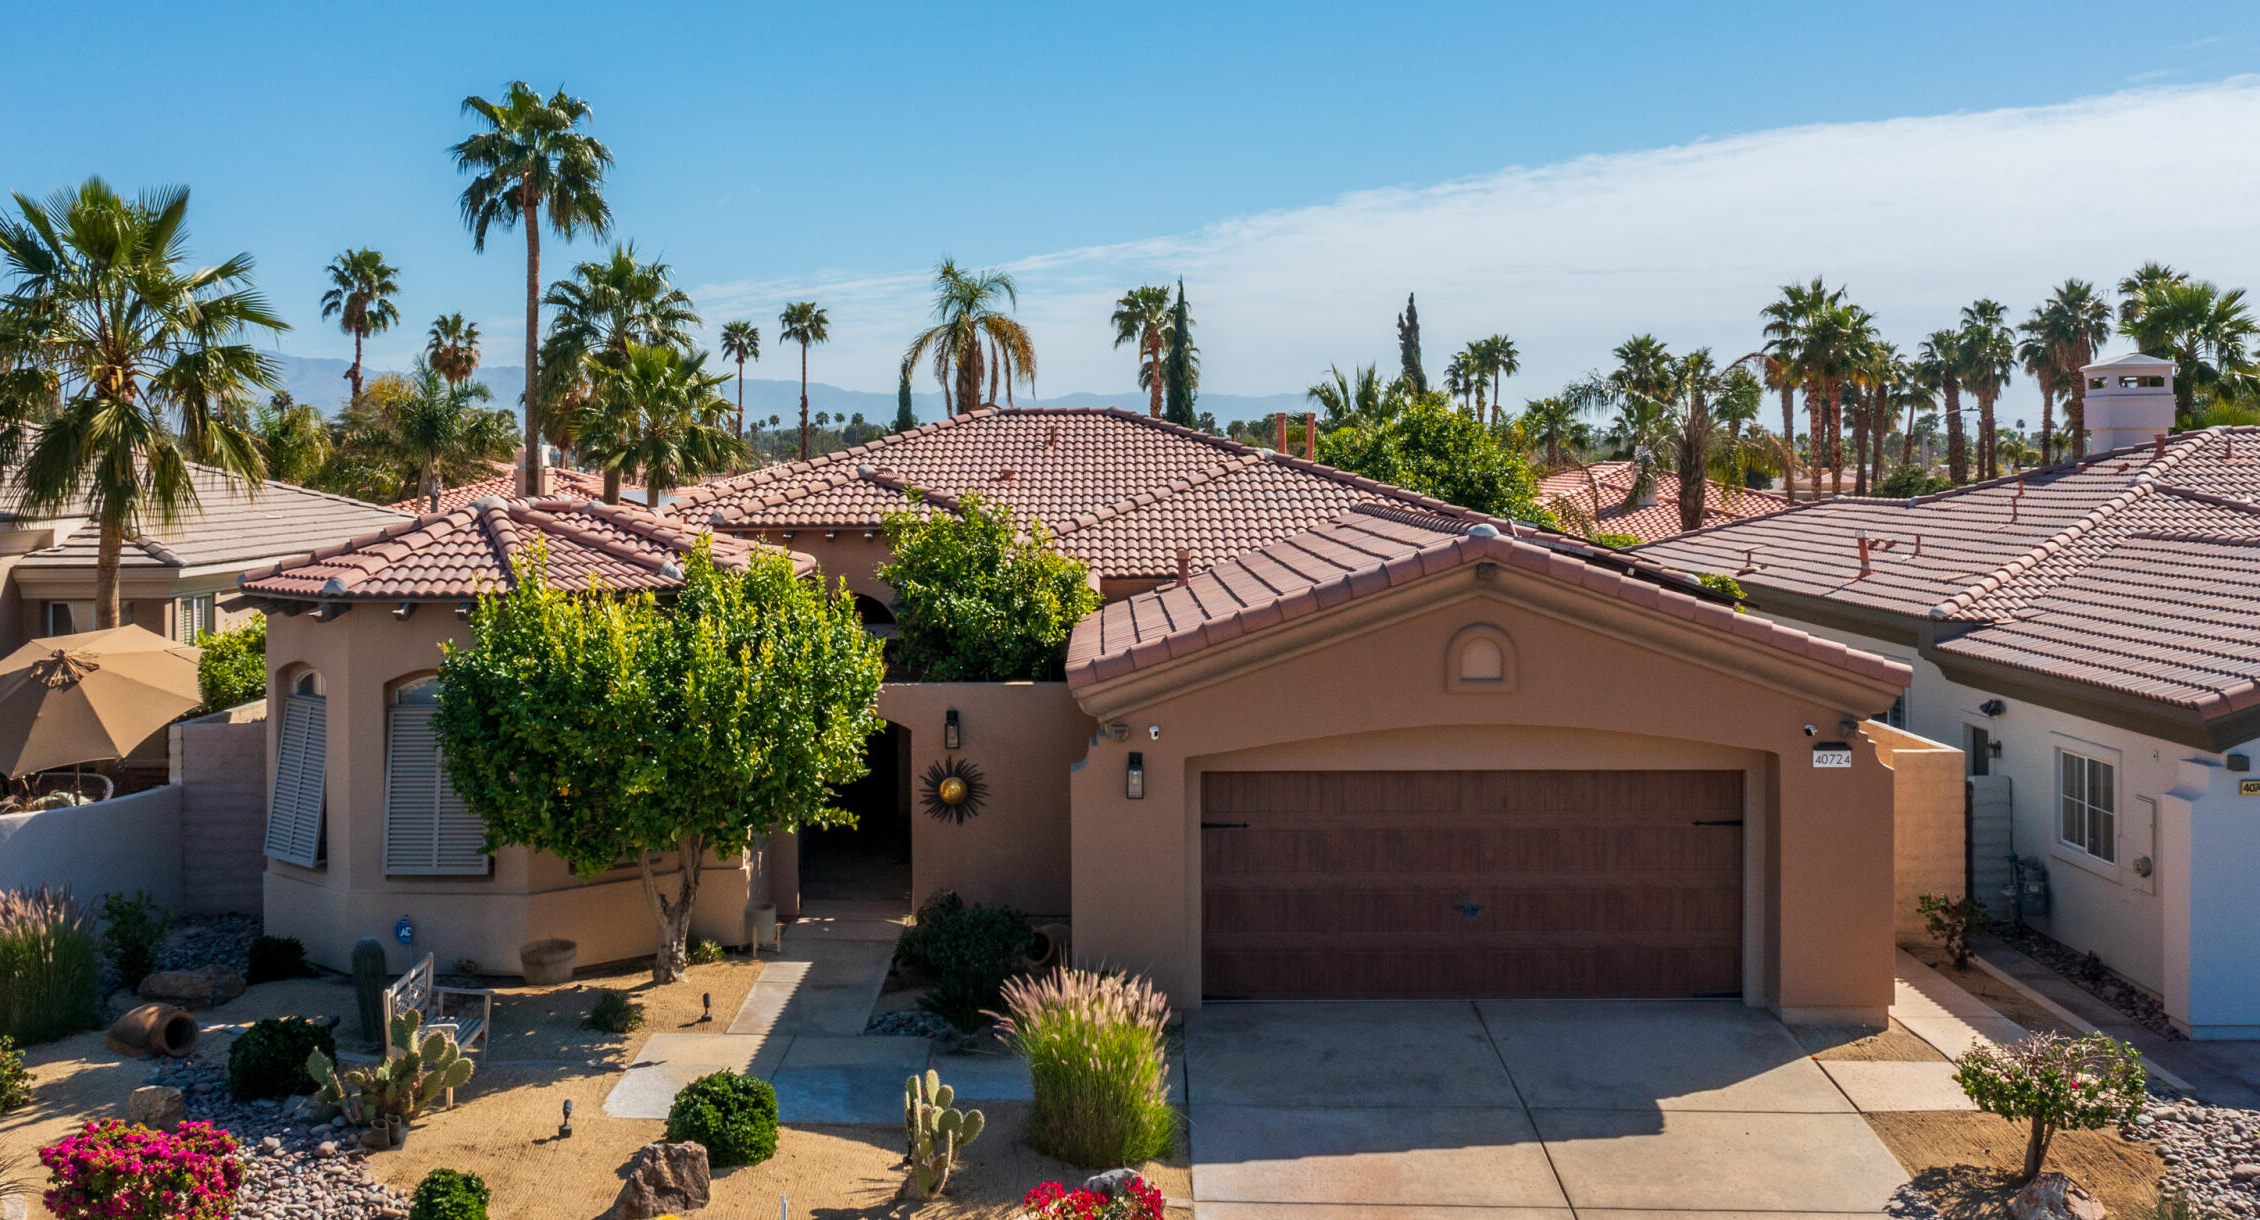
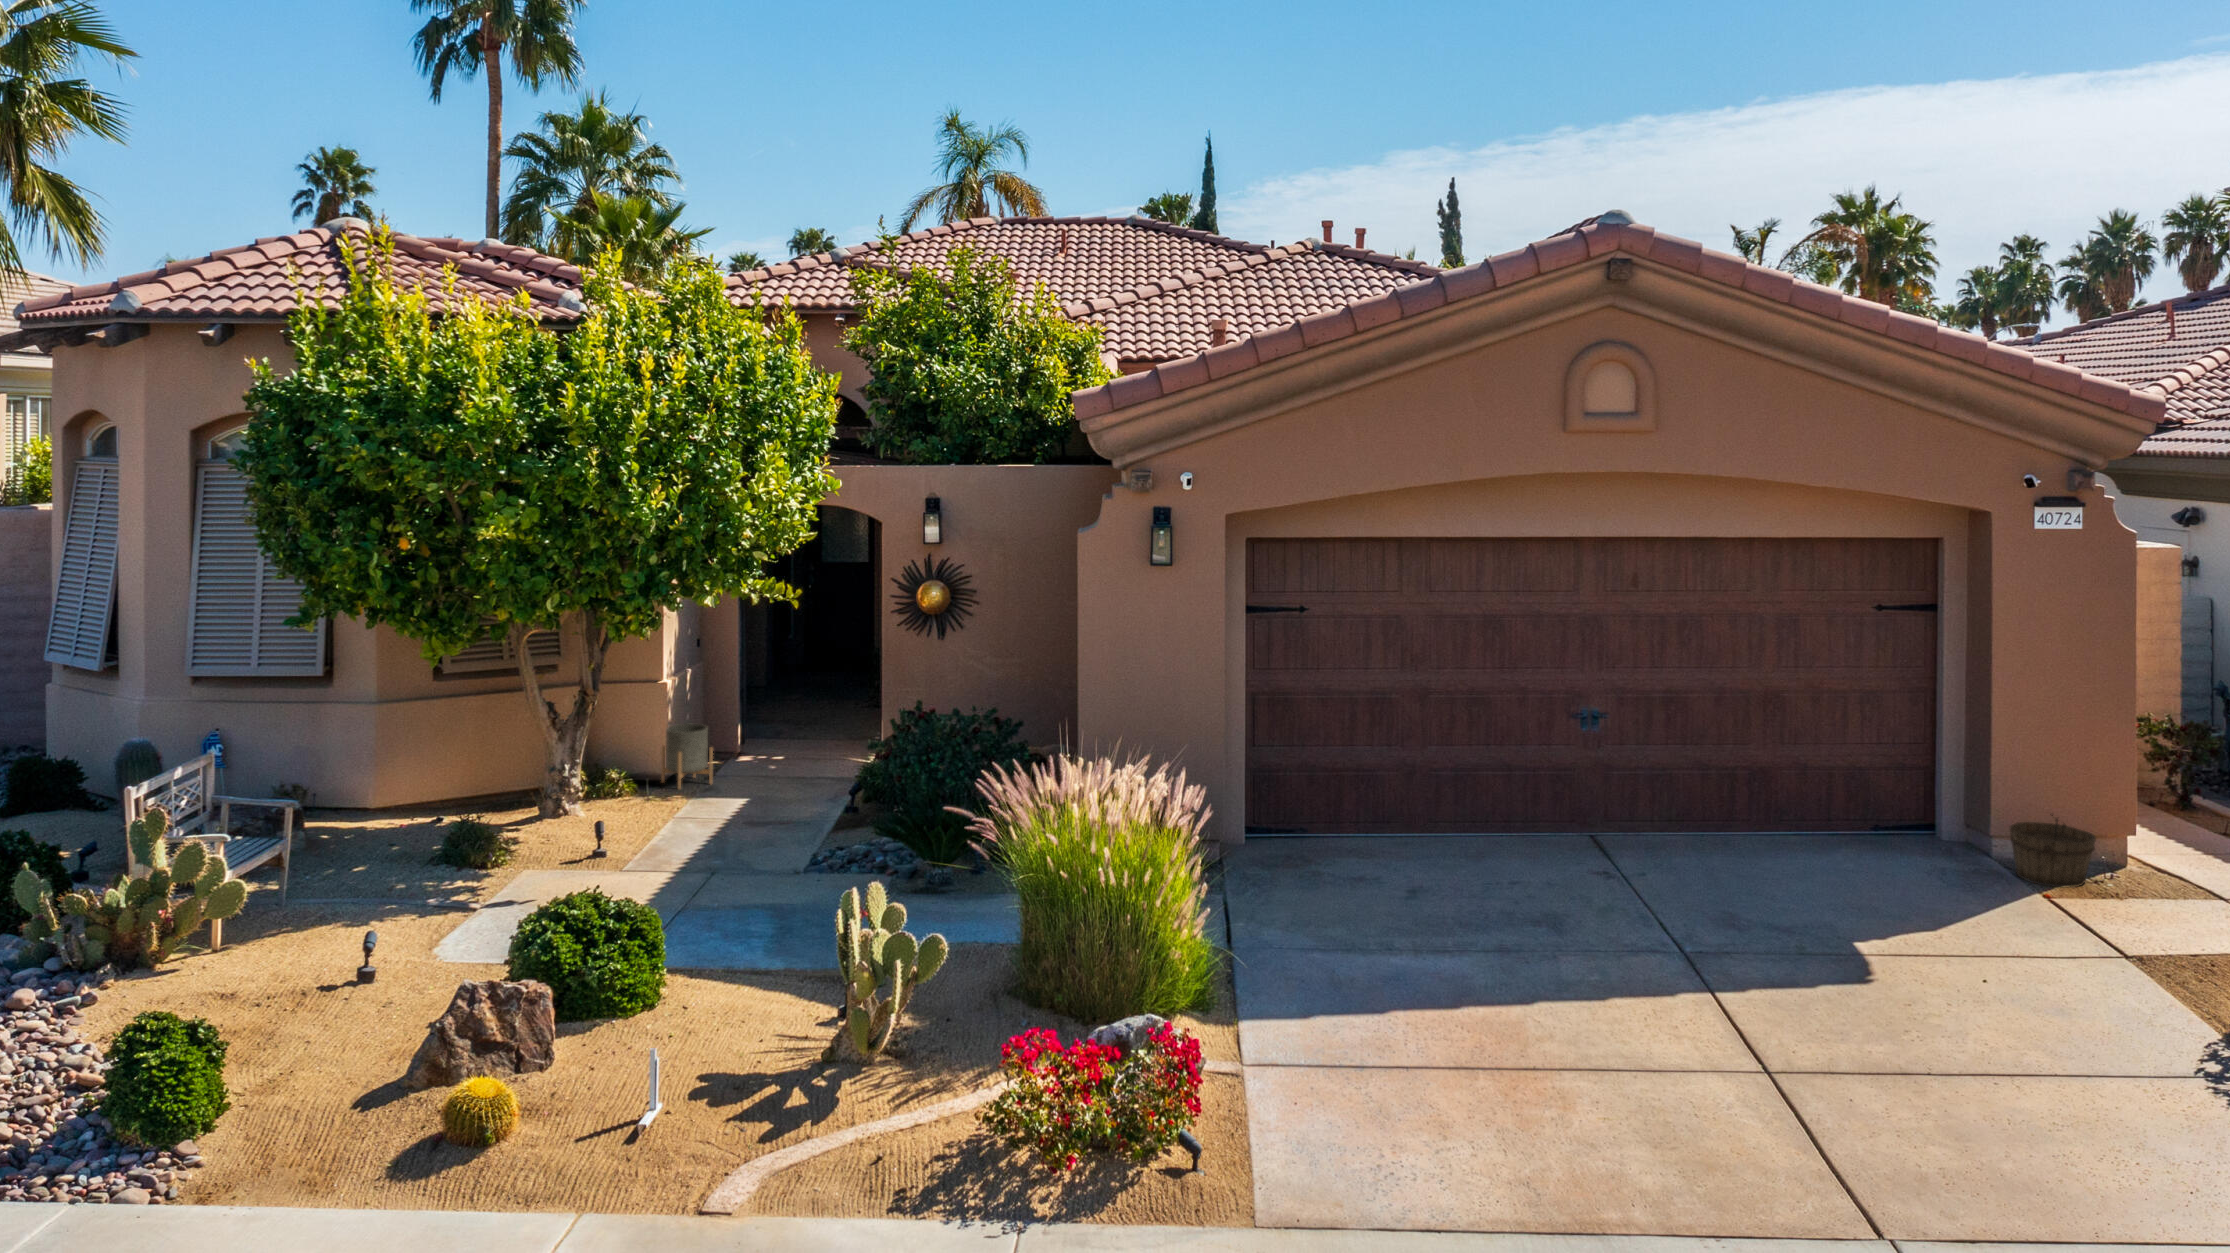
wooden bucket: present [519,937,577,988] -> present [2010,814,2096,887]
boots: present [355,1113,409,1153] -> none [59,952,151,1007]

